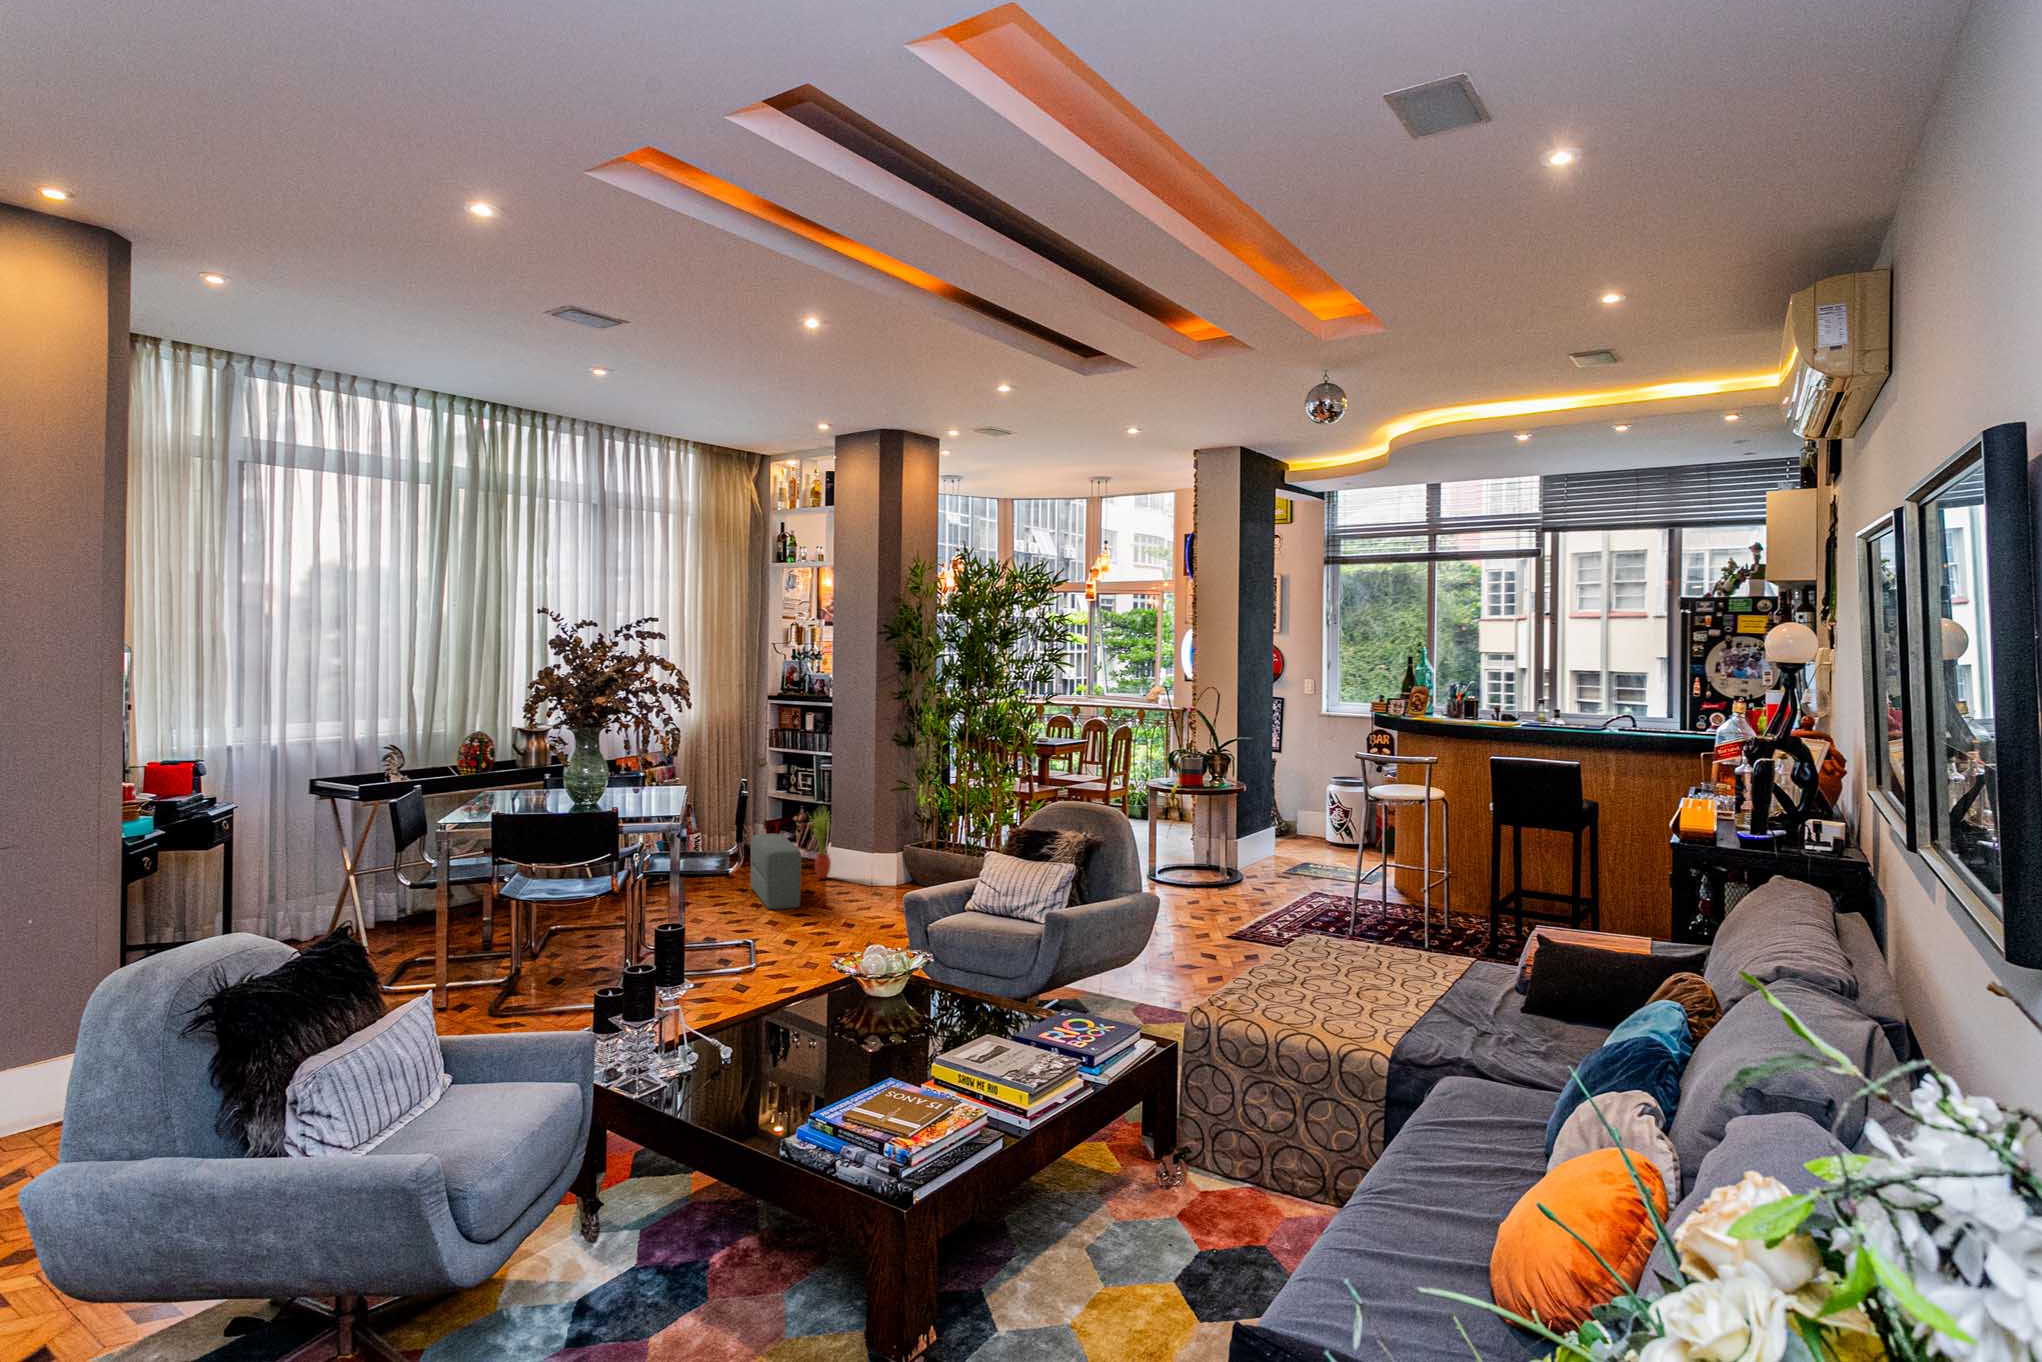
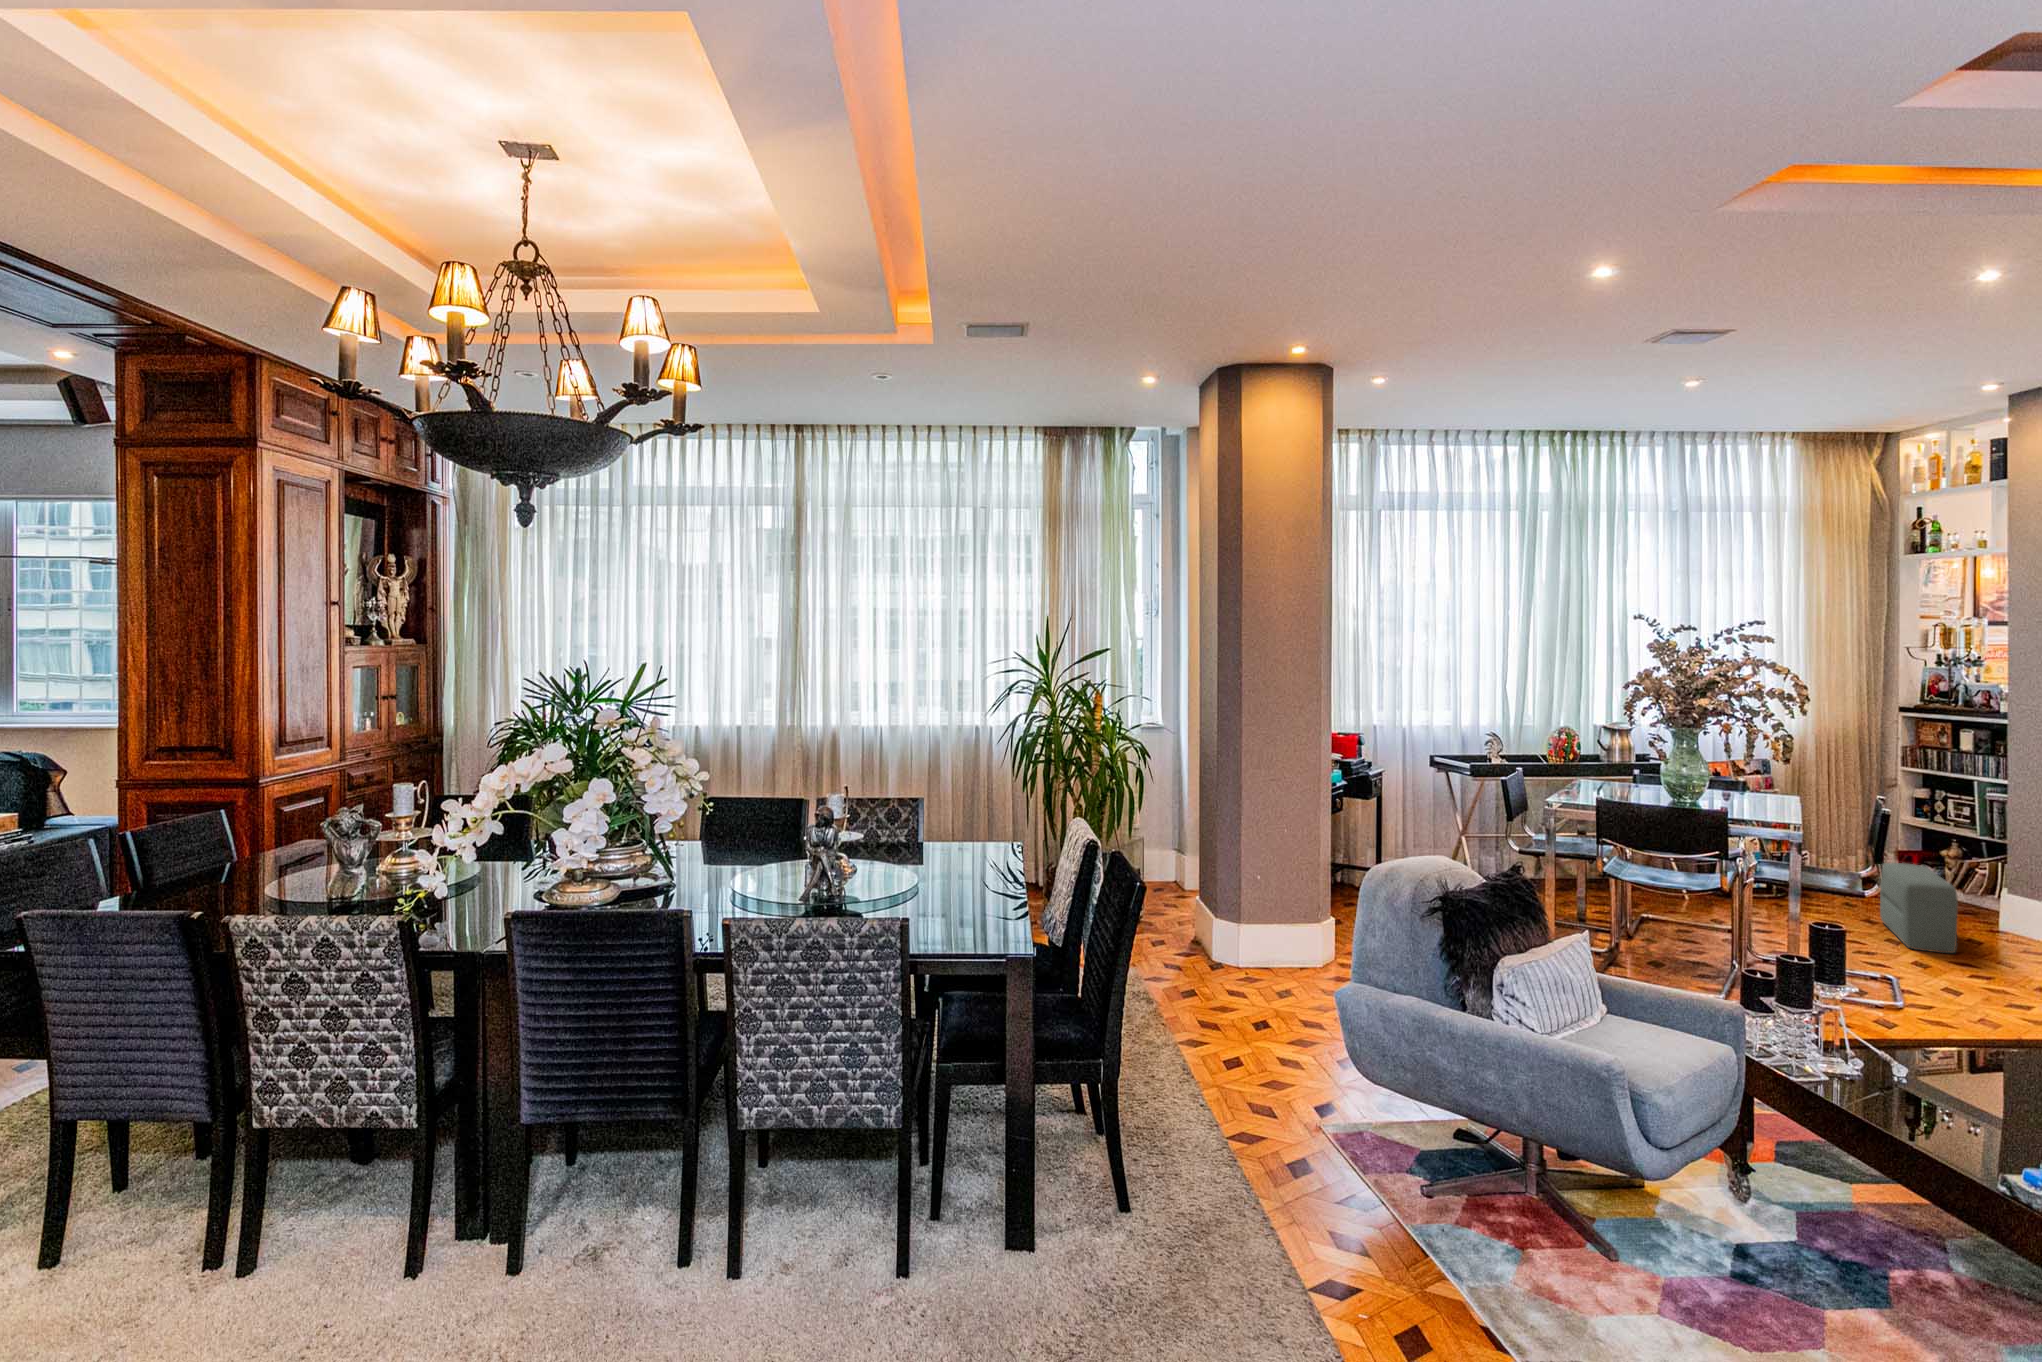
potted plant: present [810,811,831,878] -> none [1965,841,2002,929]

